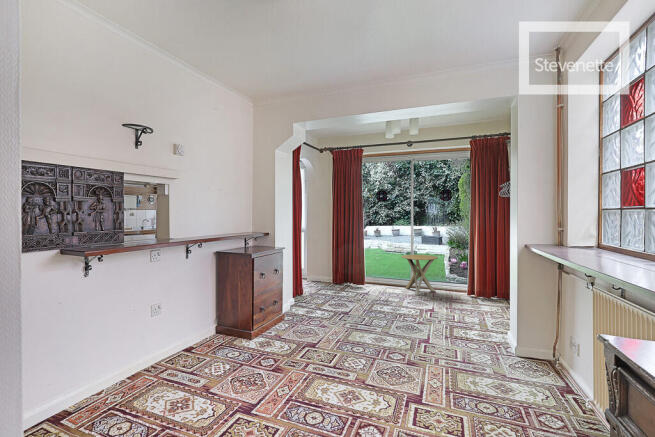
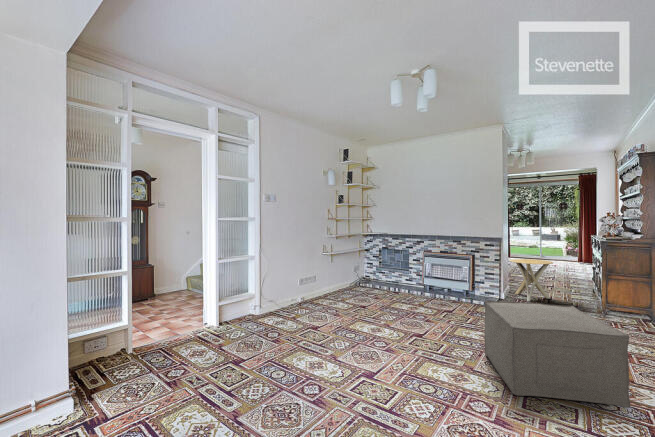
ottoman: none [377,304,507,410] -> present [484,301,630,408]

